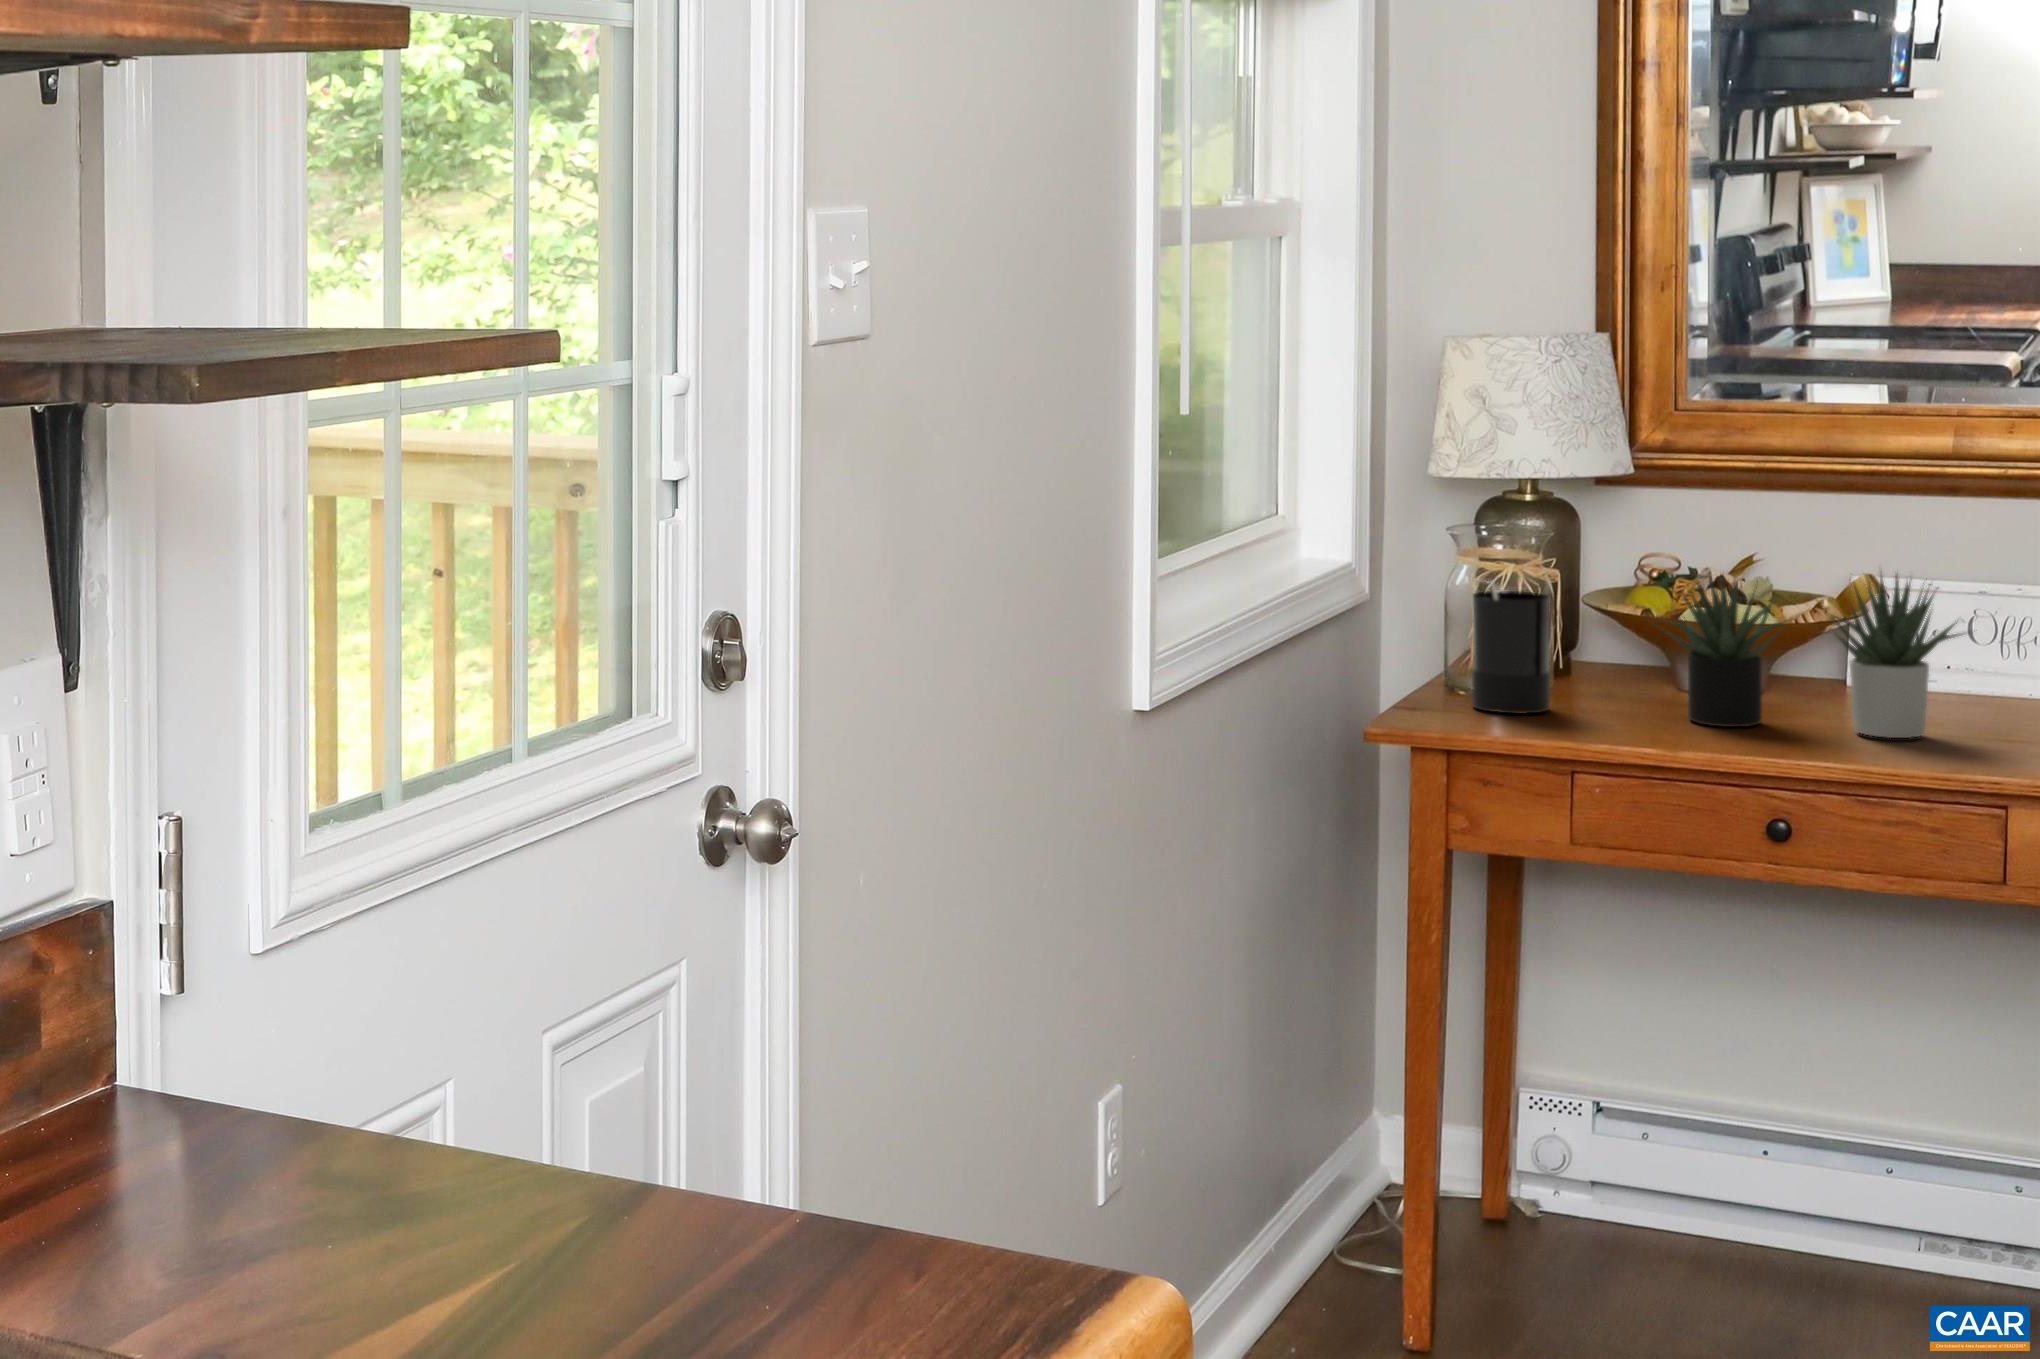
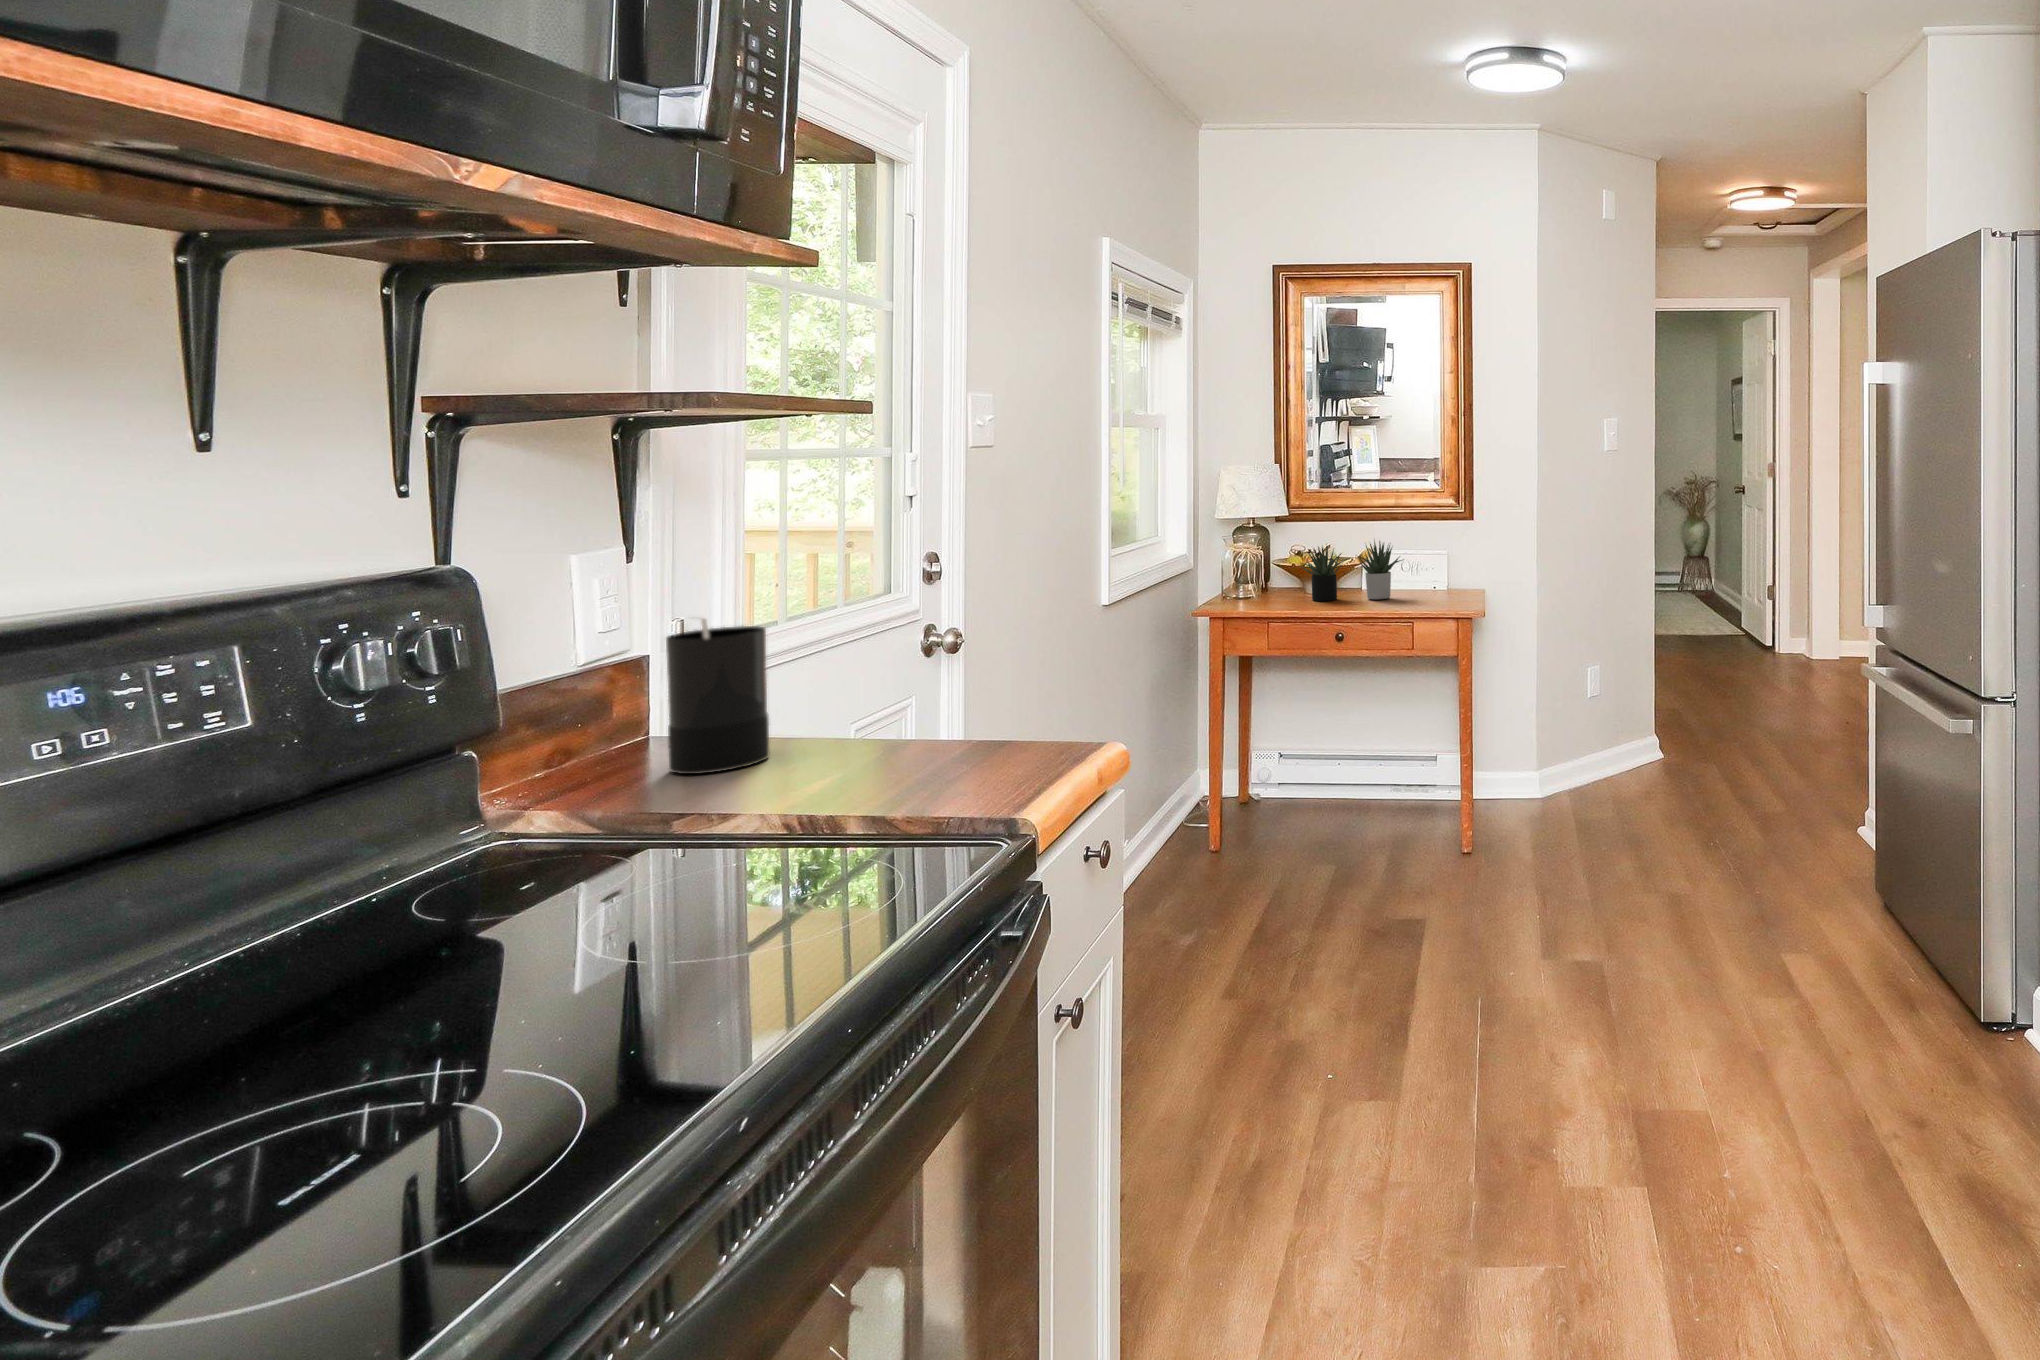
candle: present [1472,583,1550,714] -> present [666,618,770,774]

